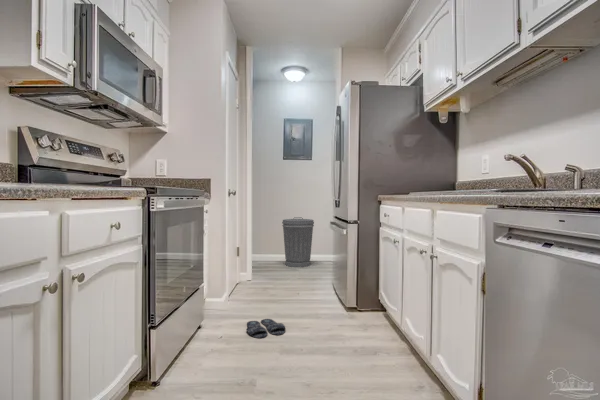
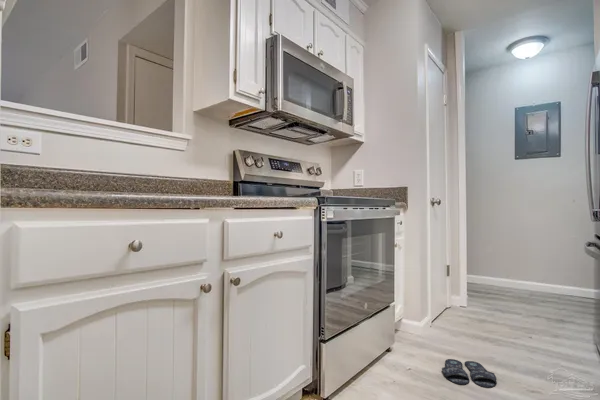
trash can: present [282,217,314,267] -> none [516,233,568,302]

